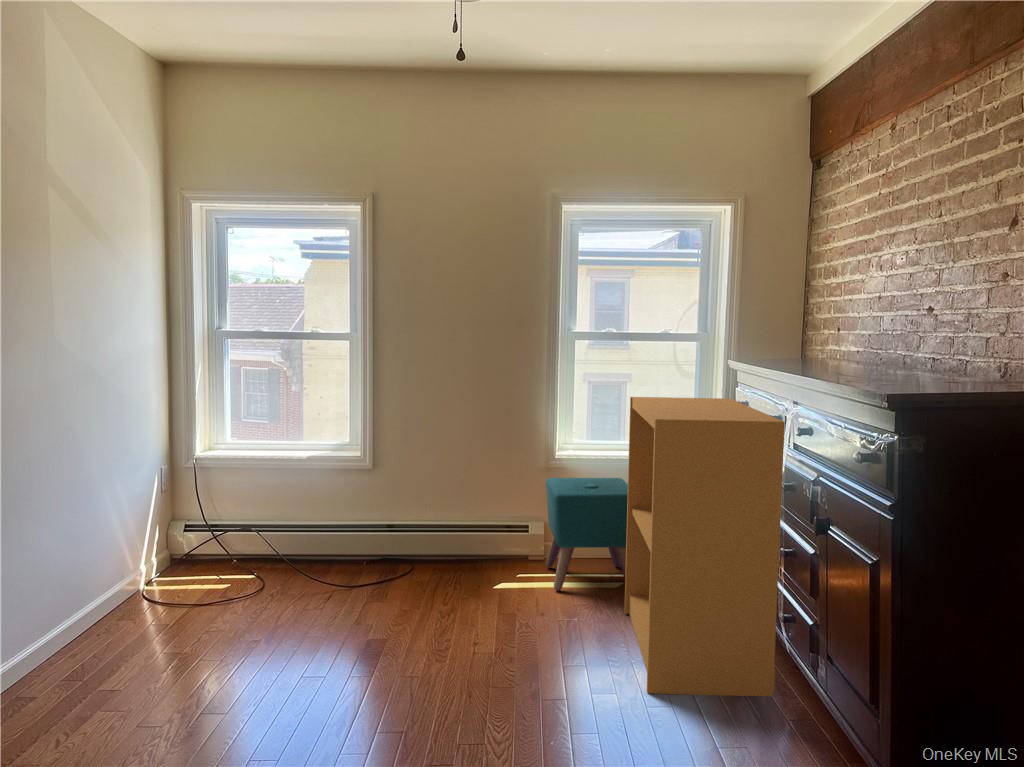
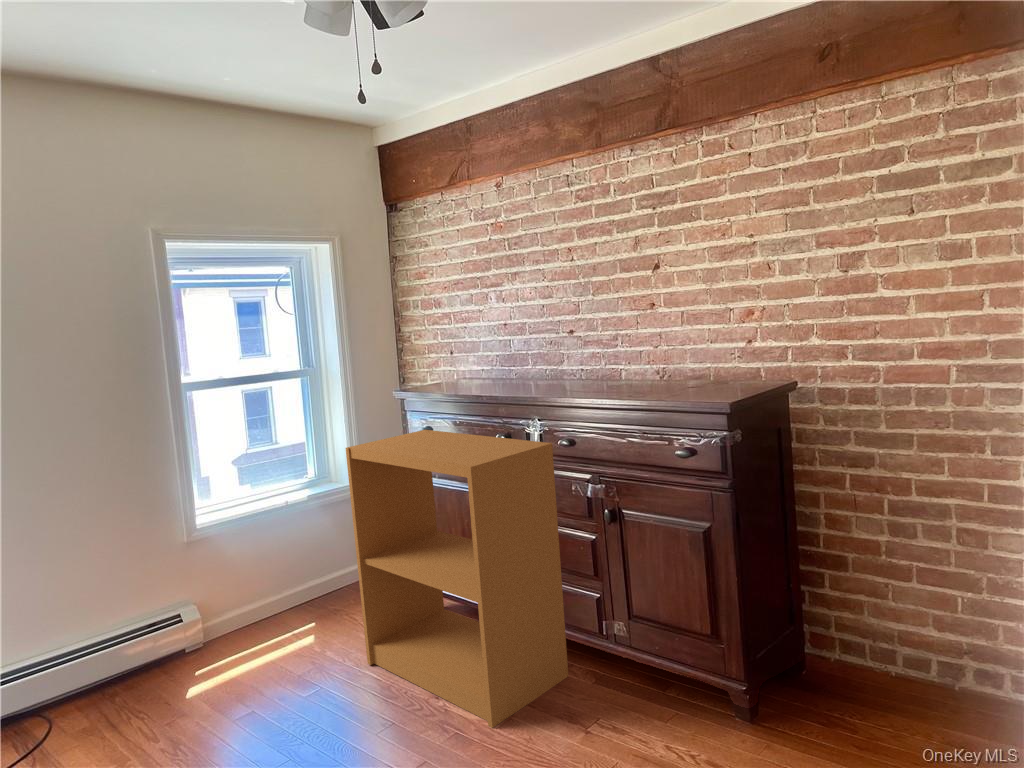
ottoman: present [546,478,628,591] -> none [212,532,344,675]

